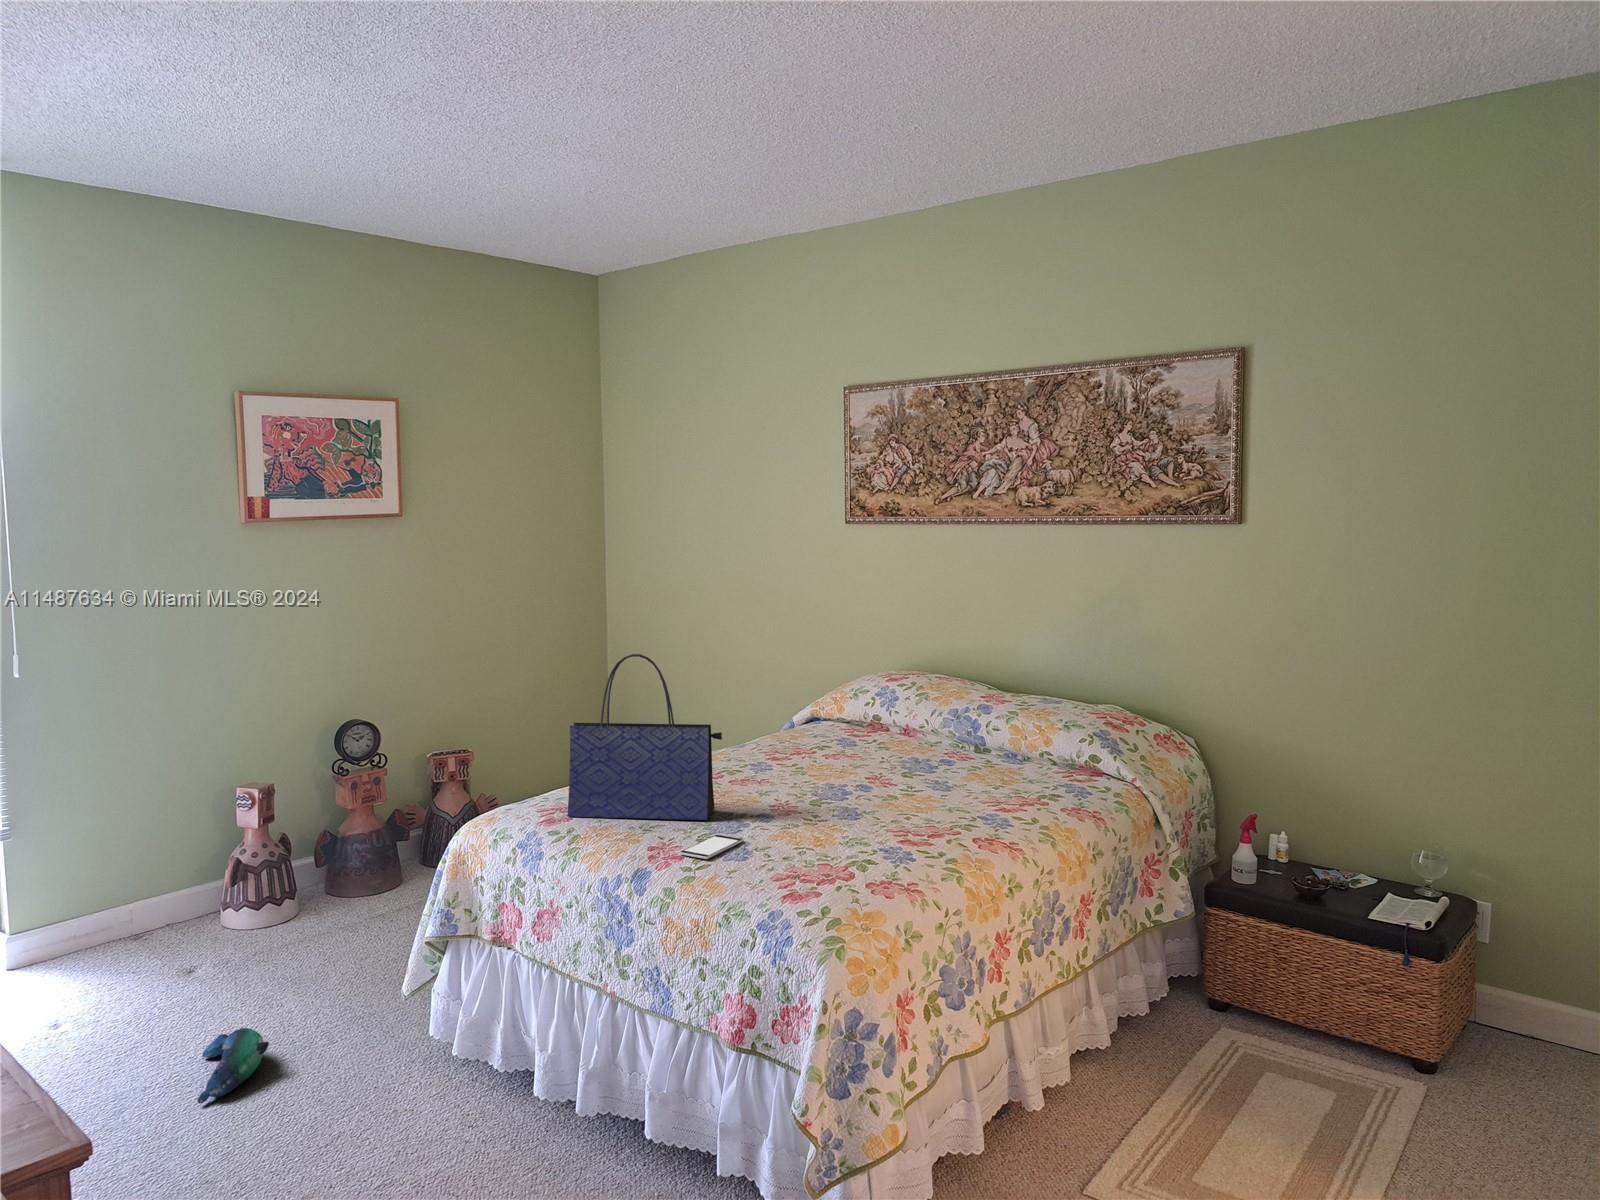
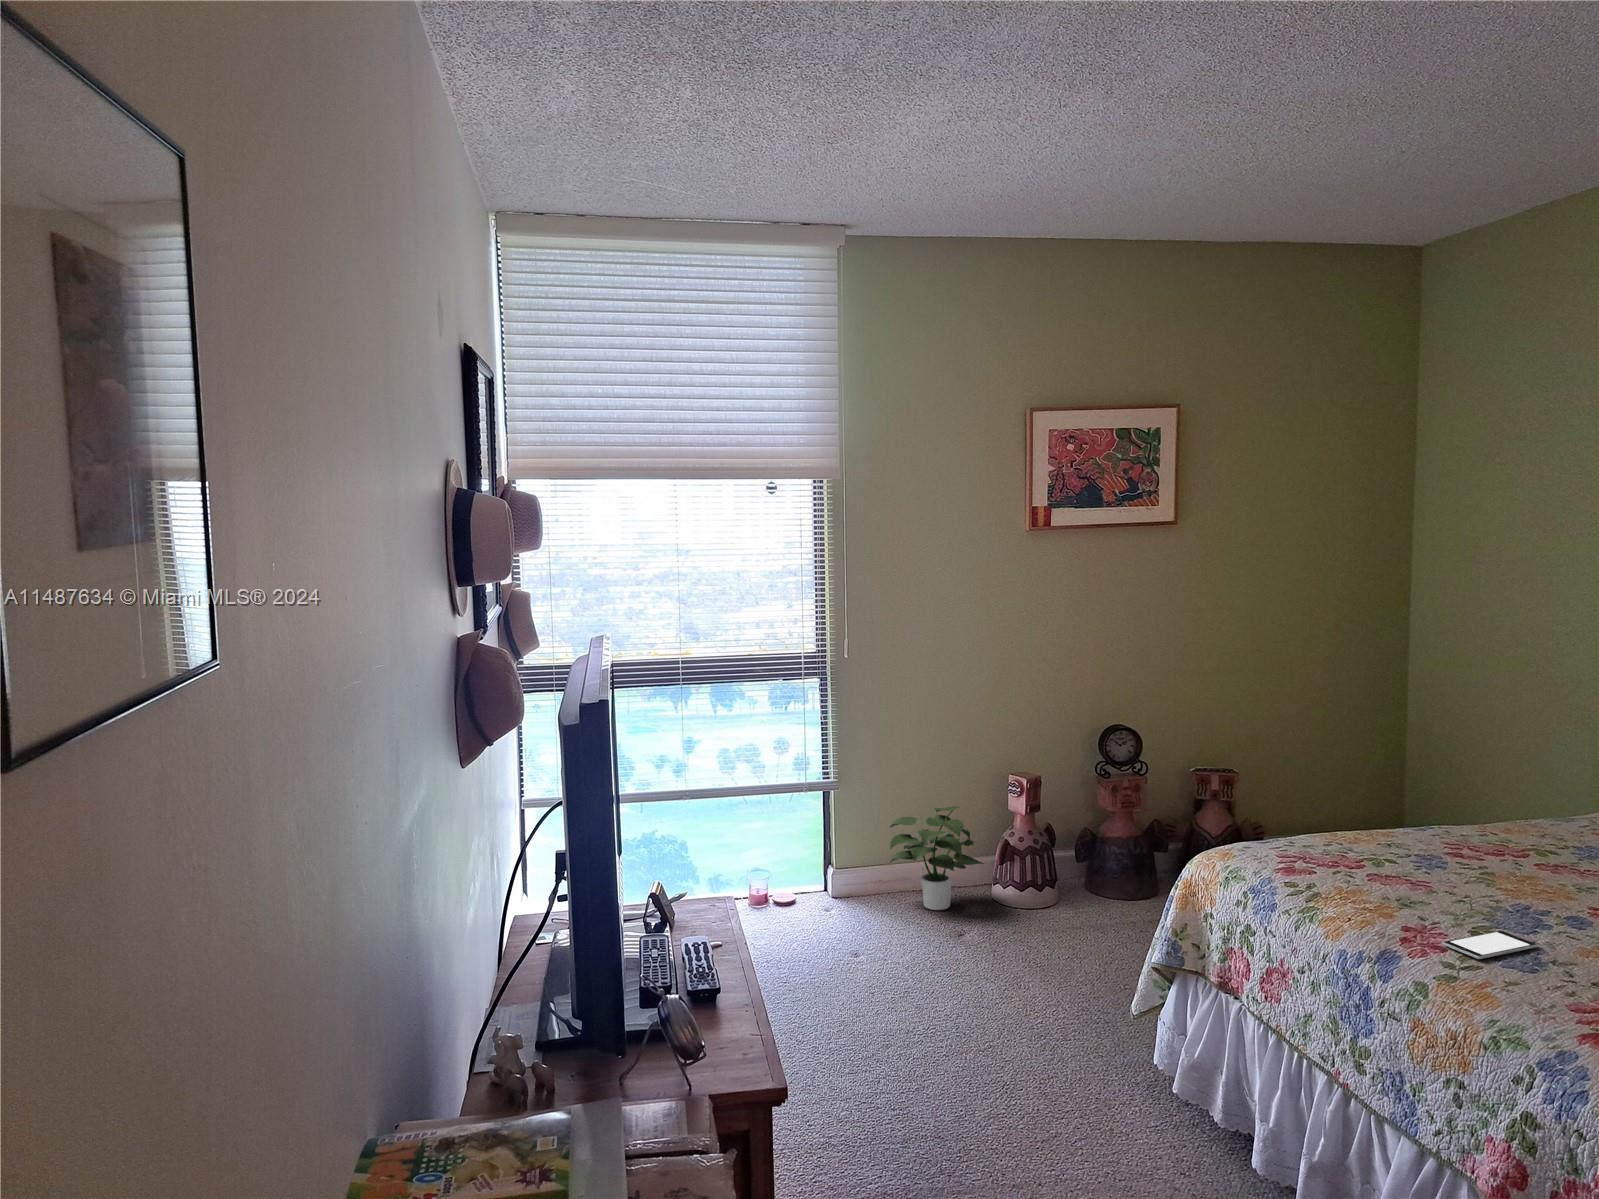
tote bag: present [568,654,722,820] -> none [1313,696,1521,909]
potted plant: none [88,831,214,952] -> present [890,806,984,910]
plush toy: present [198,1028,269,1103] -> none [944,1002,1007,1061]

